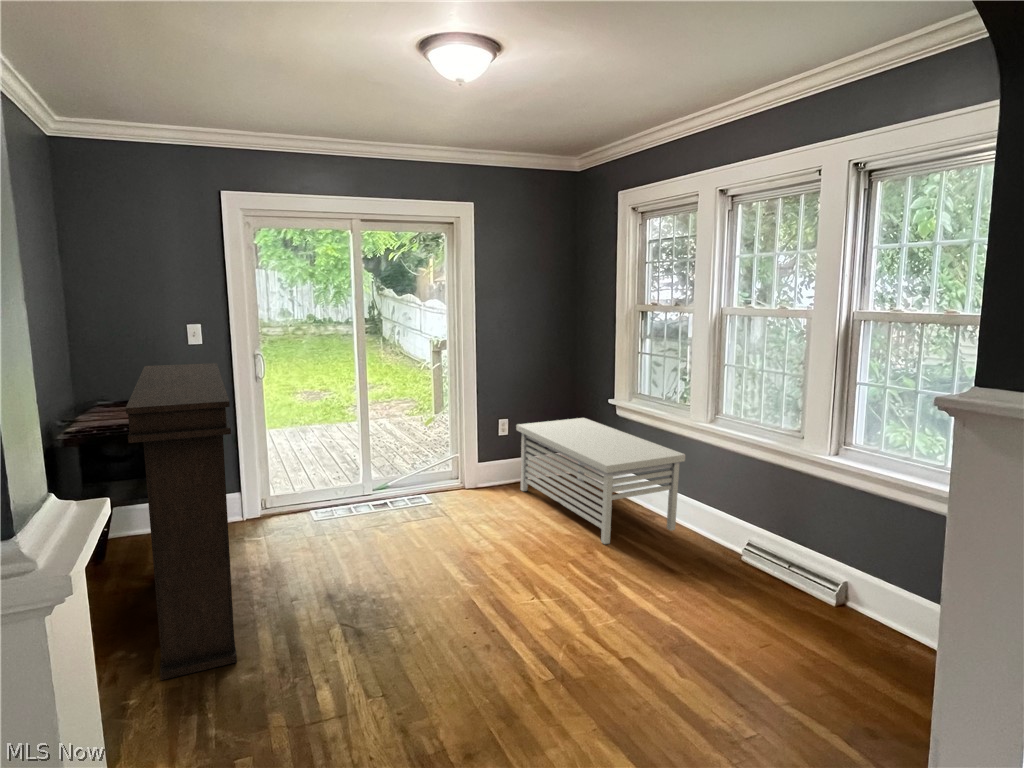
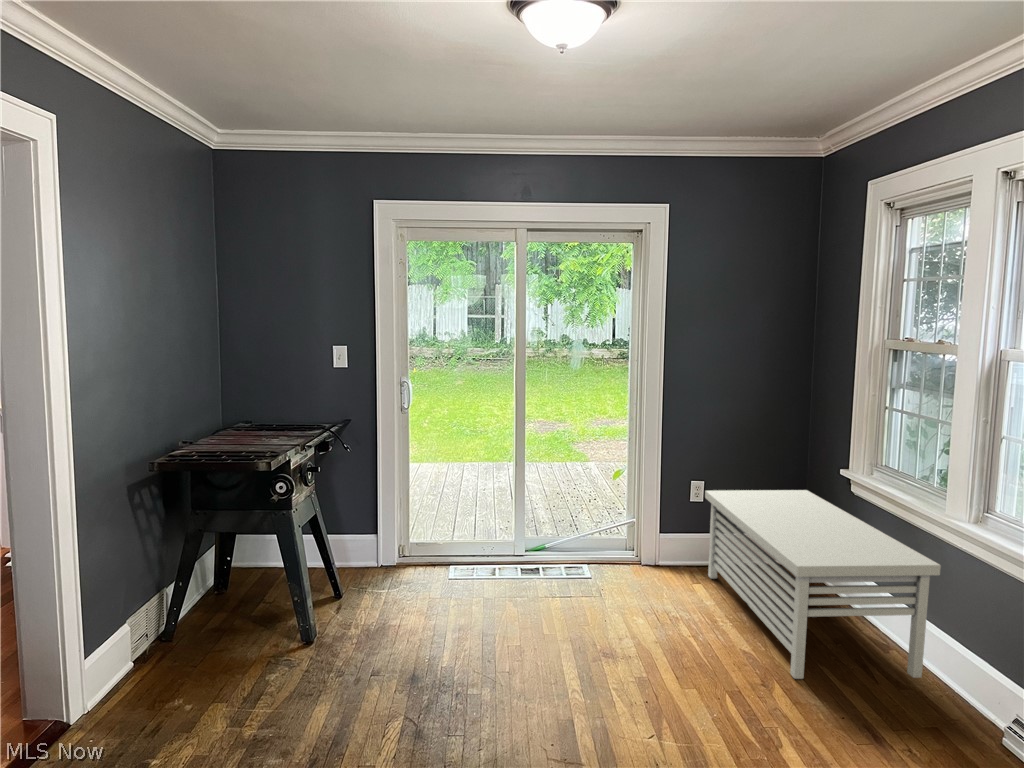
console table: present [126,363,237,680] -> none [167,396,343,738]

